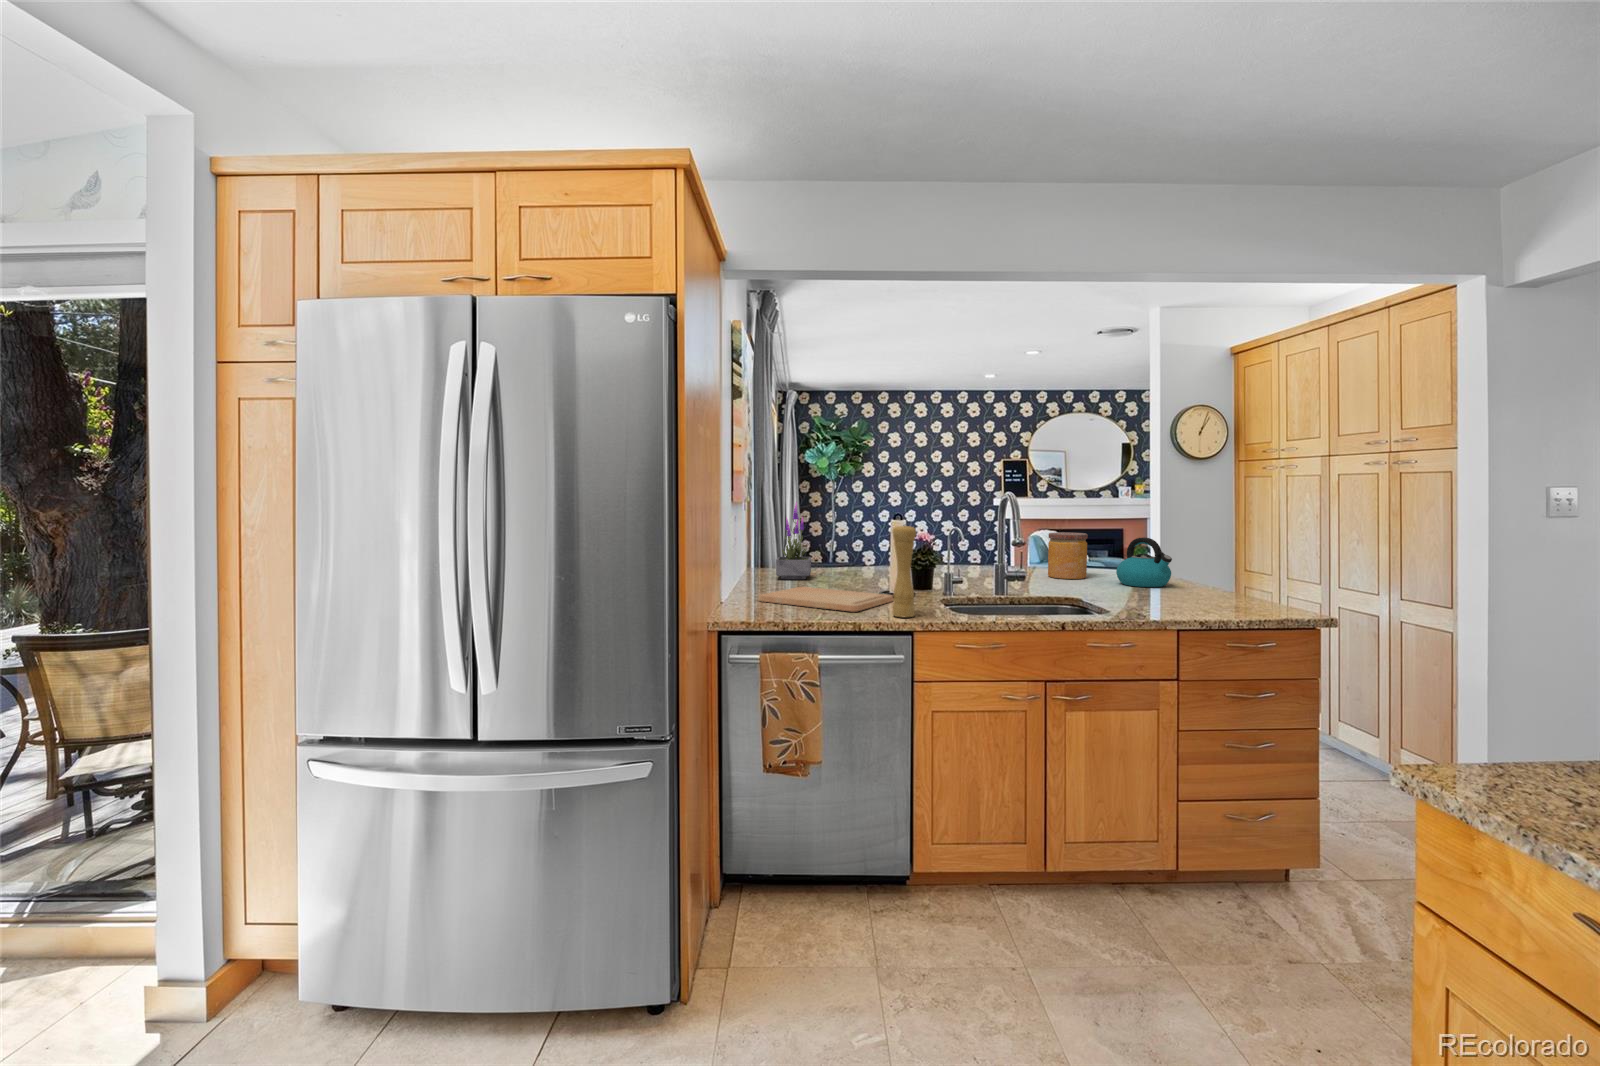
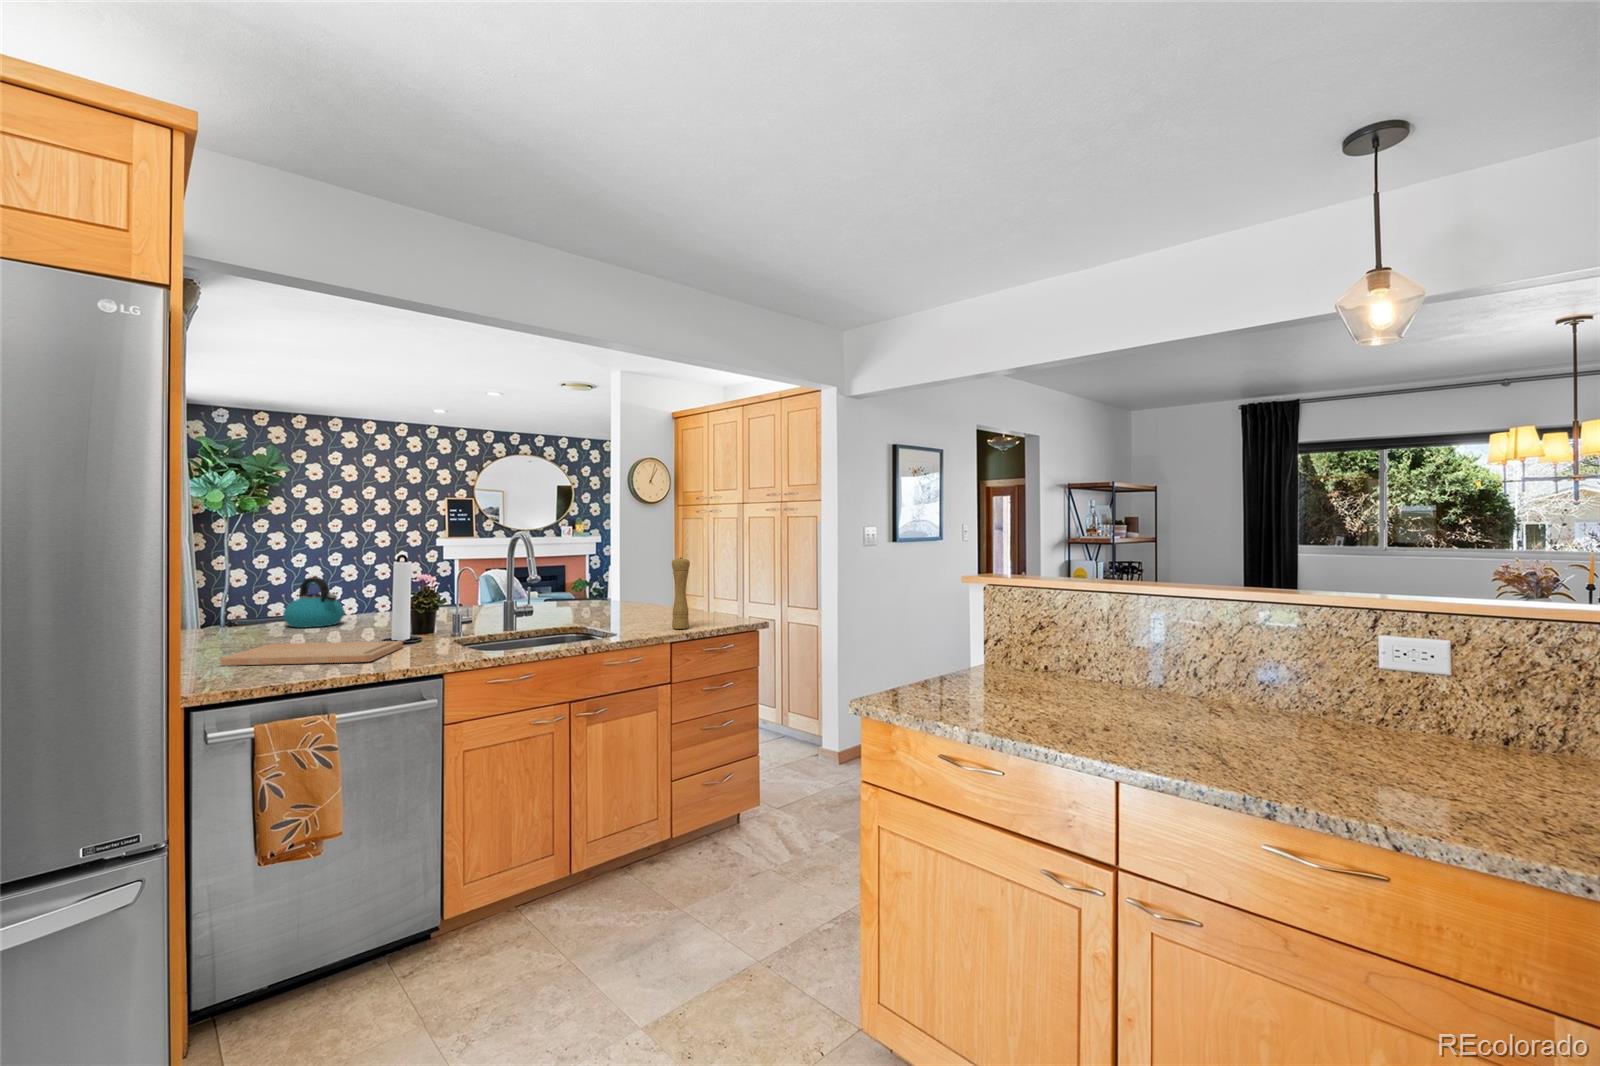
potted plant: present [776,502,811,580] -> none [215,543,271,639]
pepper mill: present [893,525,916,617] -> present [672,558,690,629]
jar: present [1048,532,1088,579] -> none [541,570,576,612]
kettle: present [1116,538,1172,587] -> present [283,577,344,628]

